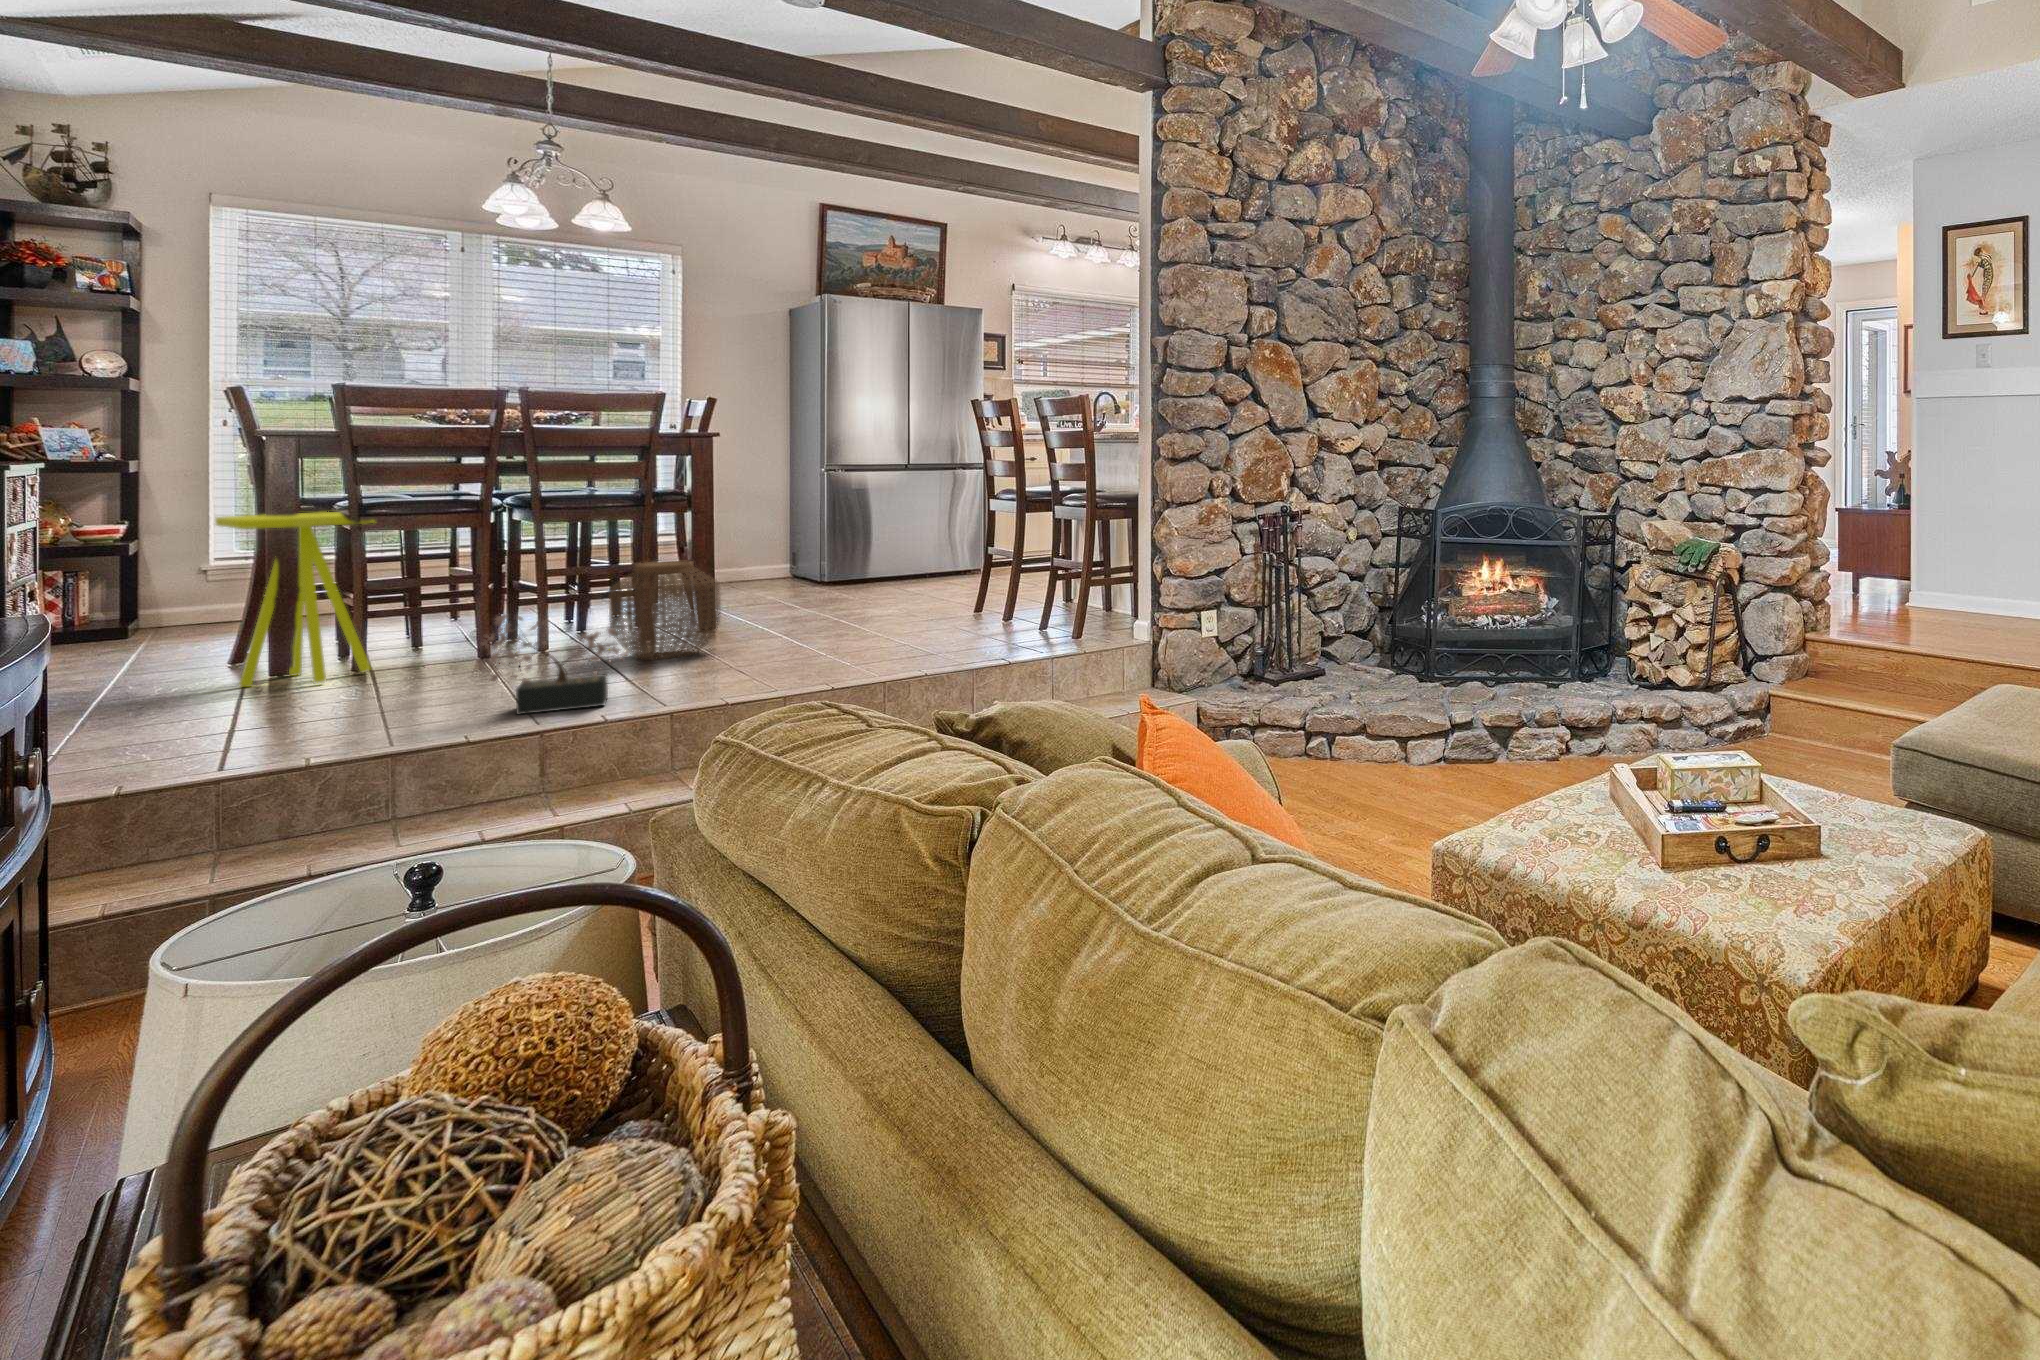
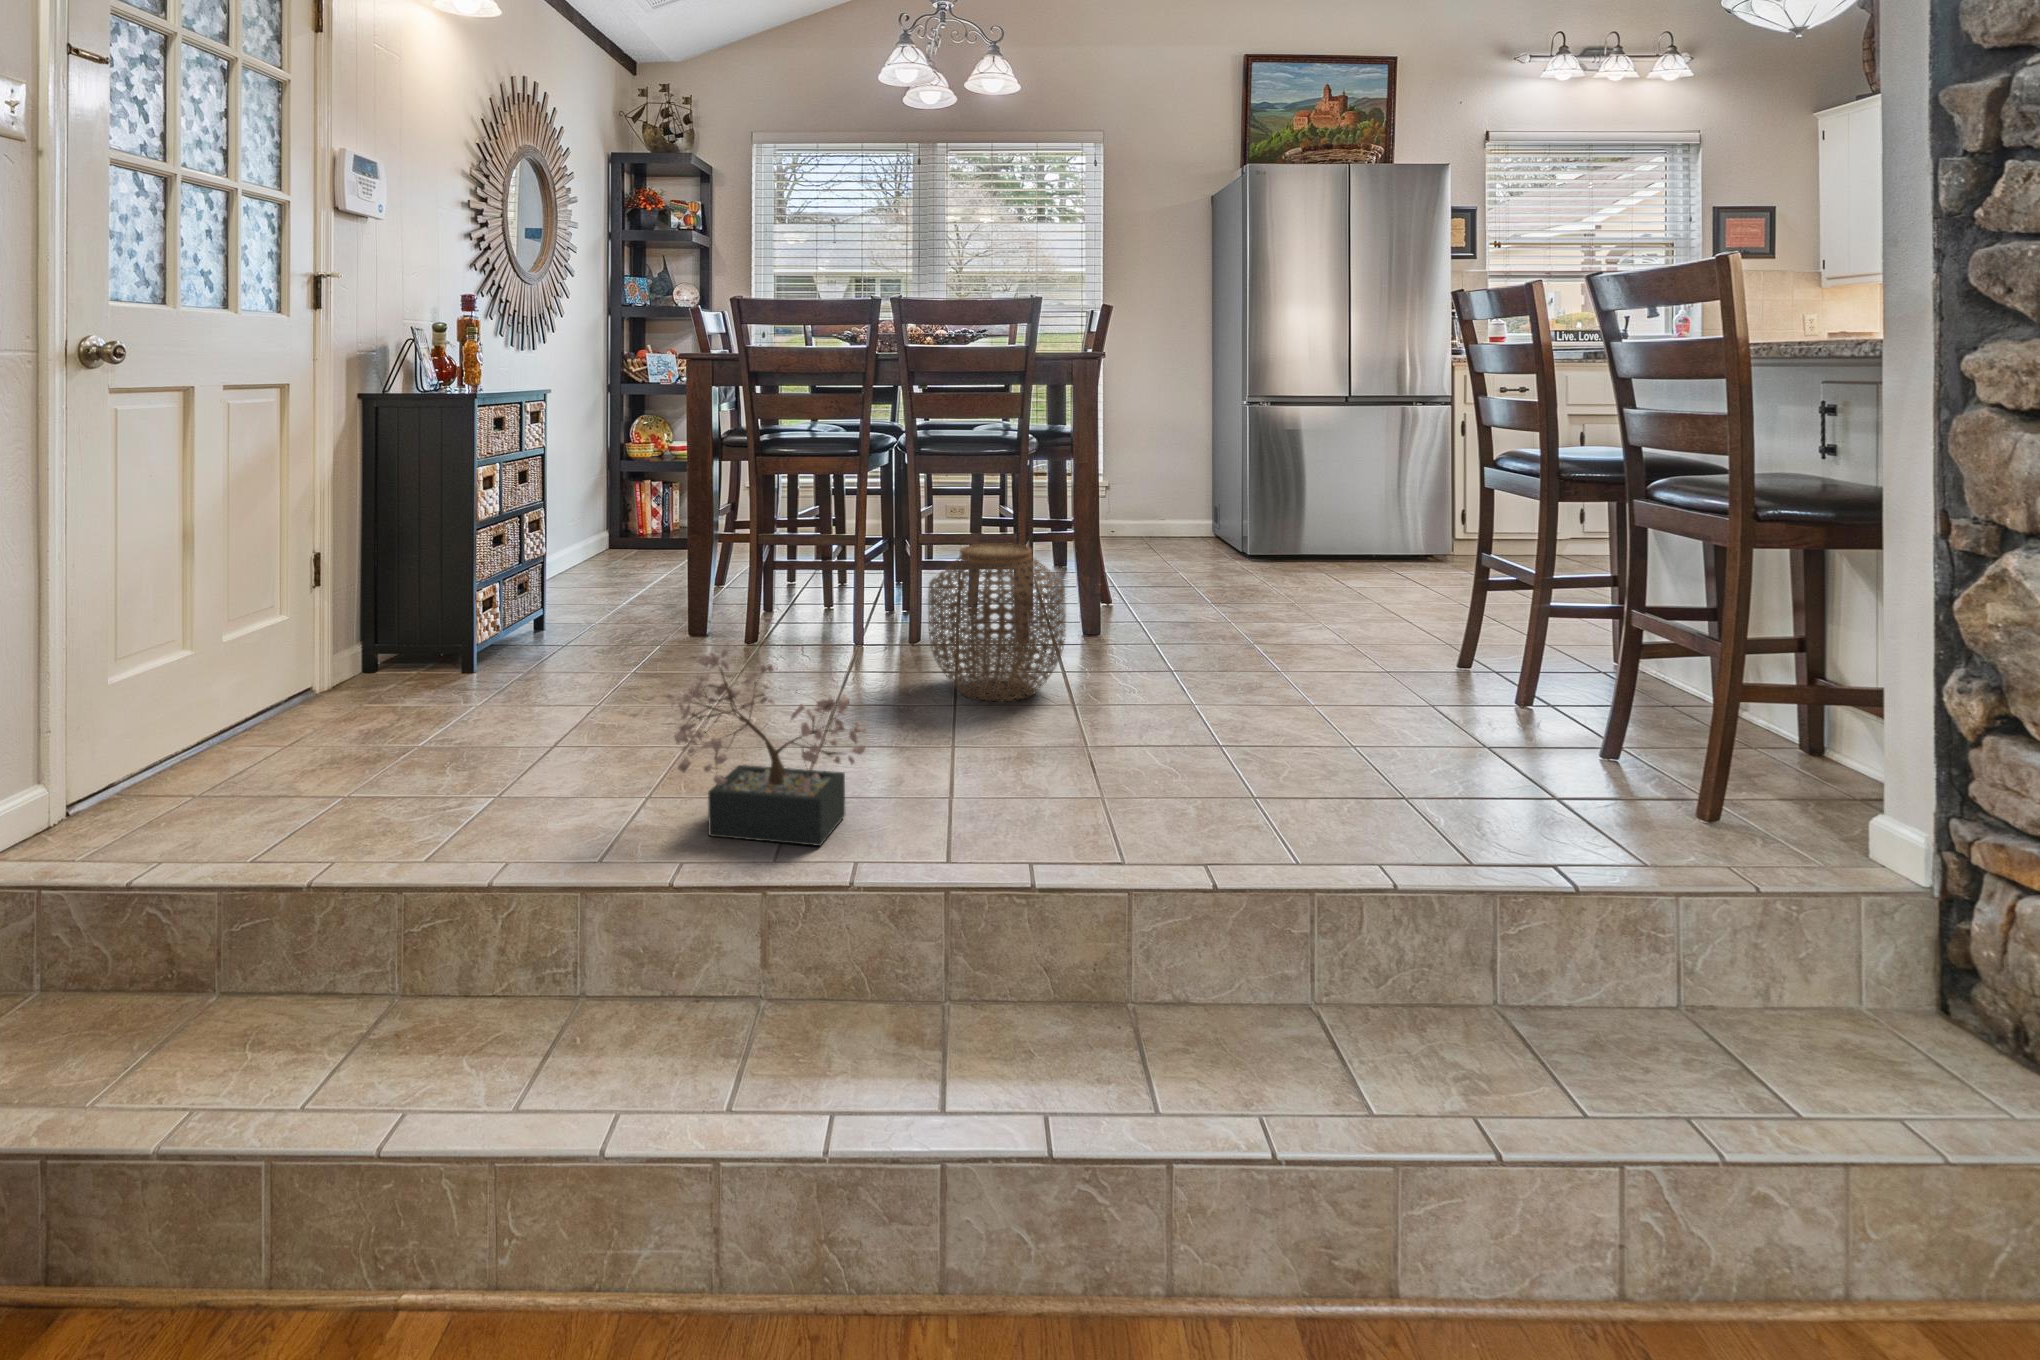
side table: present [215,512,374,687] -> none [573,451,706,673]

